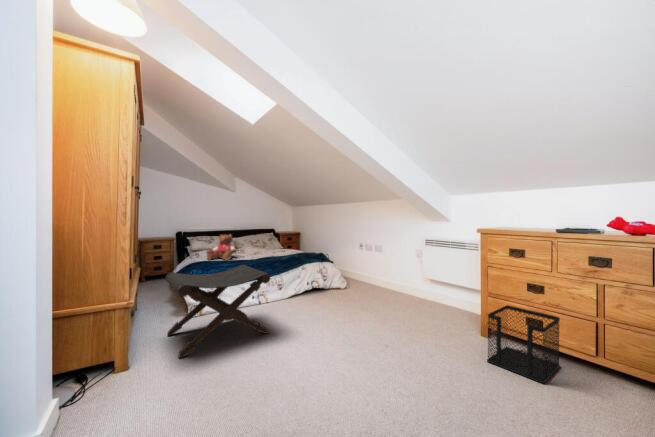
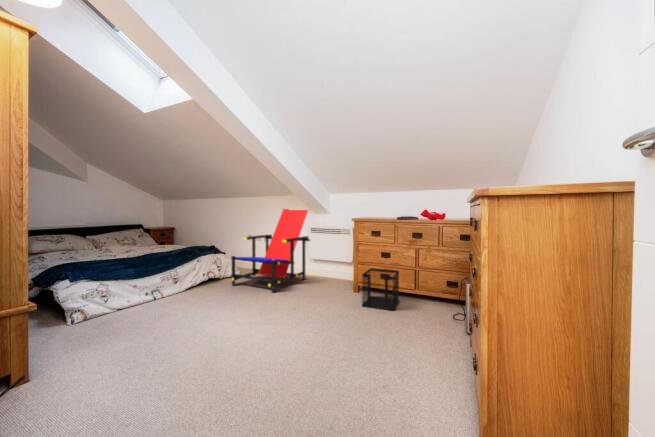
lounge chair: none [333,212,426,315] -> present [231,209,310,292]
teddy bear: present [207,235,237,260] -> none [73,229,117,259]
footstool: present [166,265,270,358] -> none [49,259,186,359]

